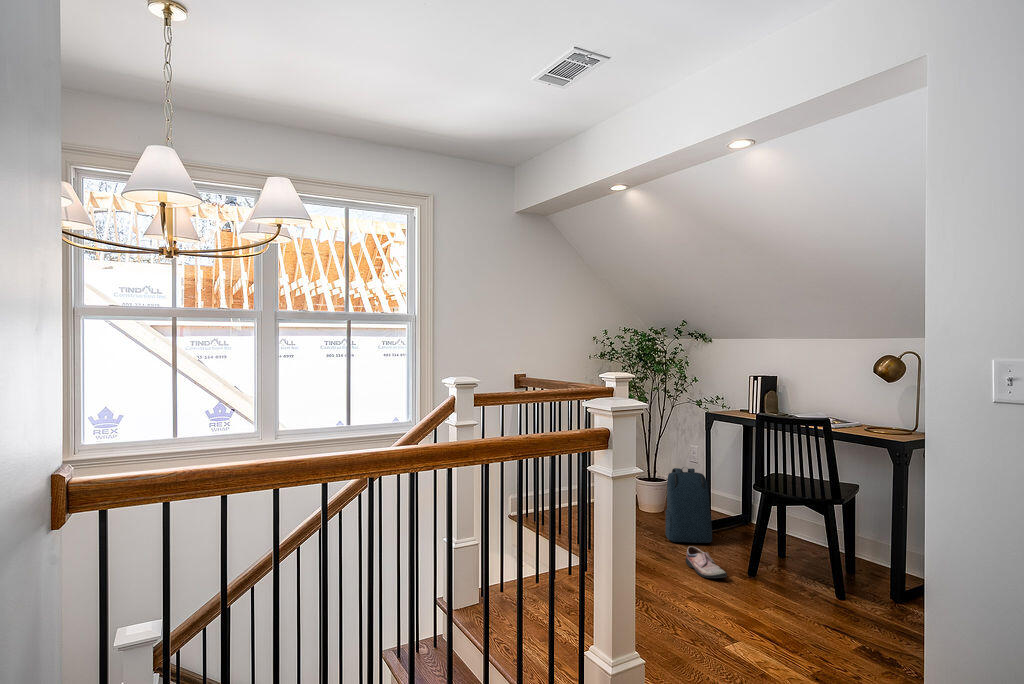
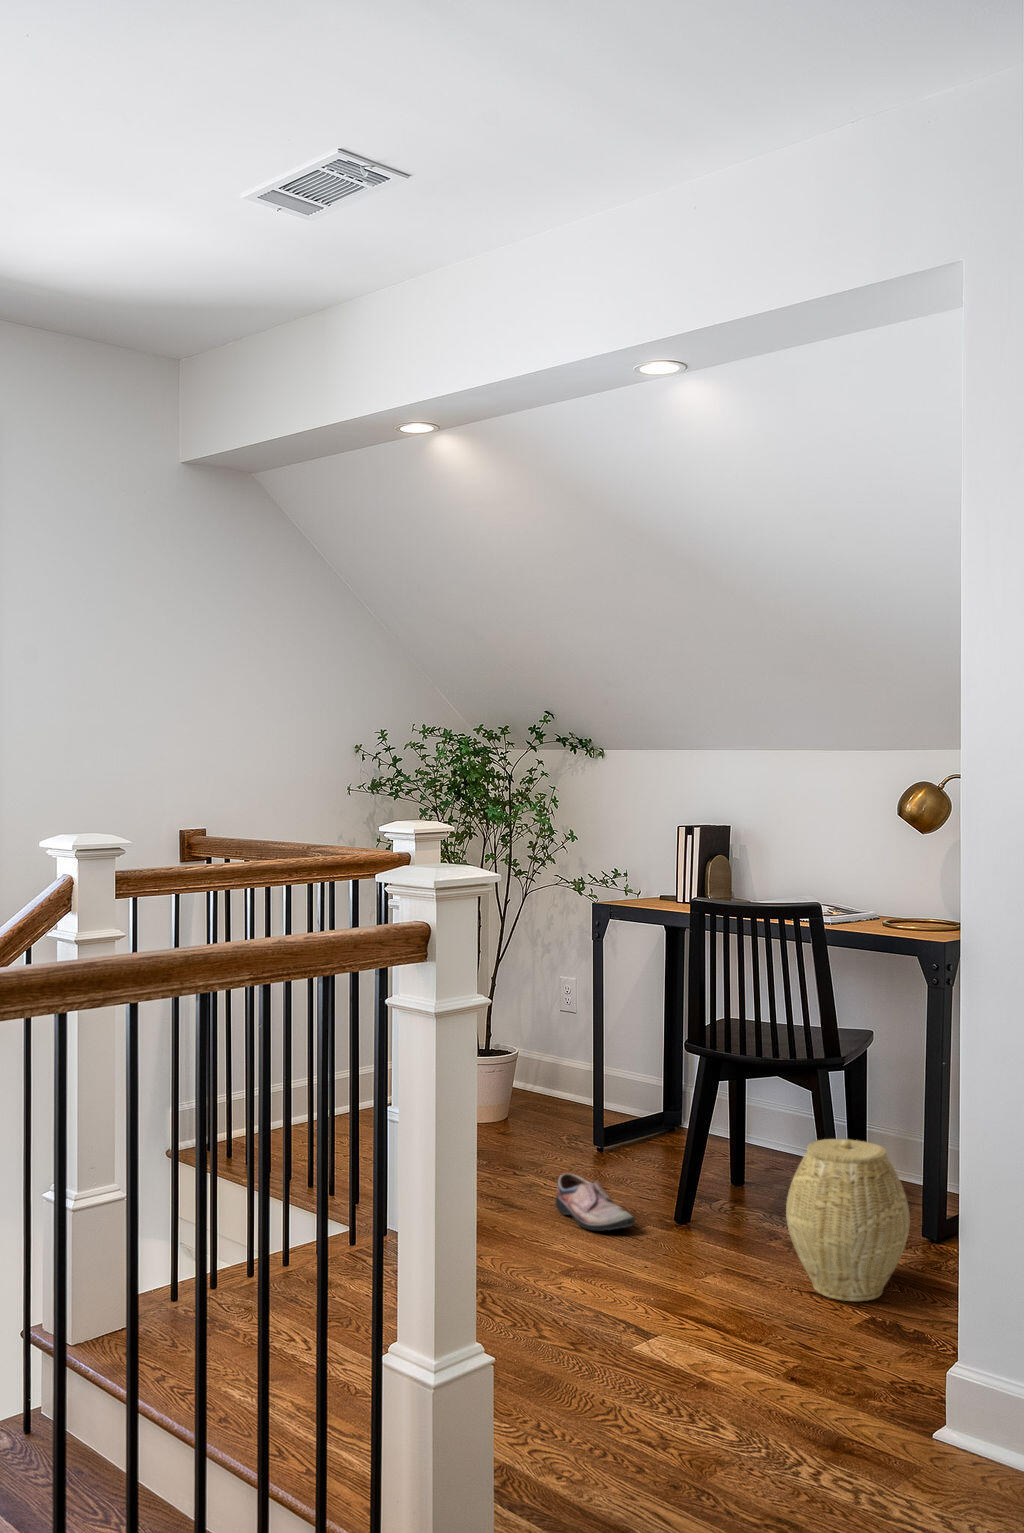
backpack: present [665,467,712,543] -> none [514,1016,606,1171]
woven basket: none [811,545,885,636] -> present [786,1139,910,1301]

